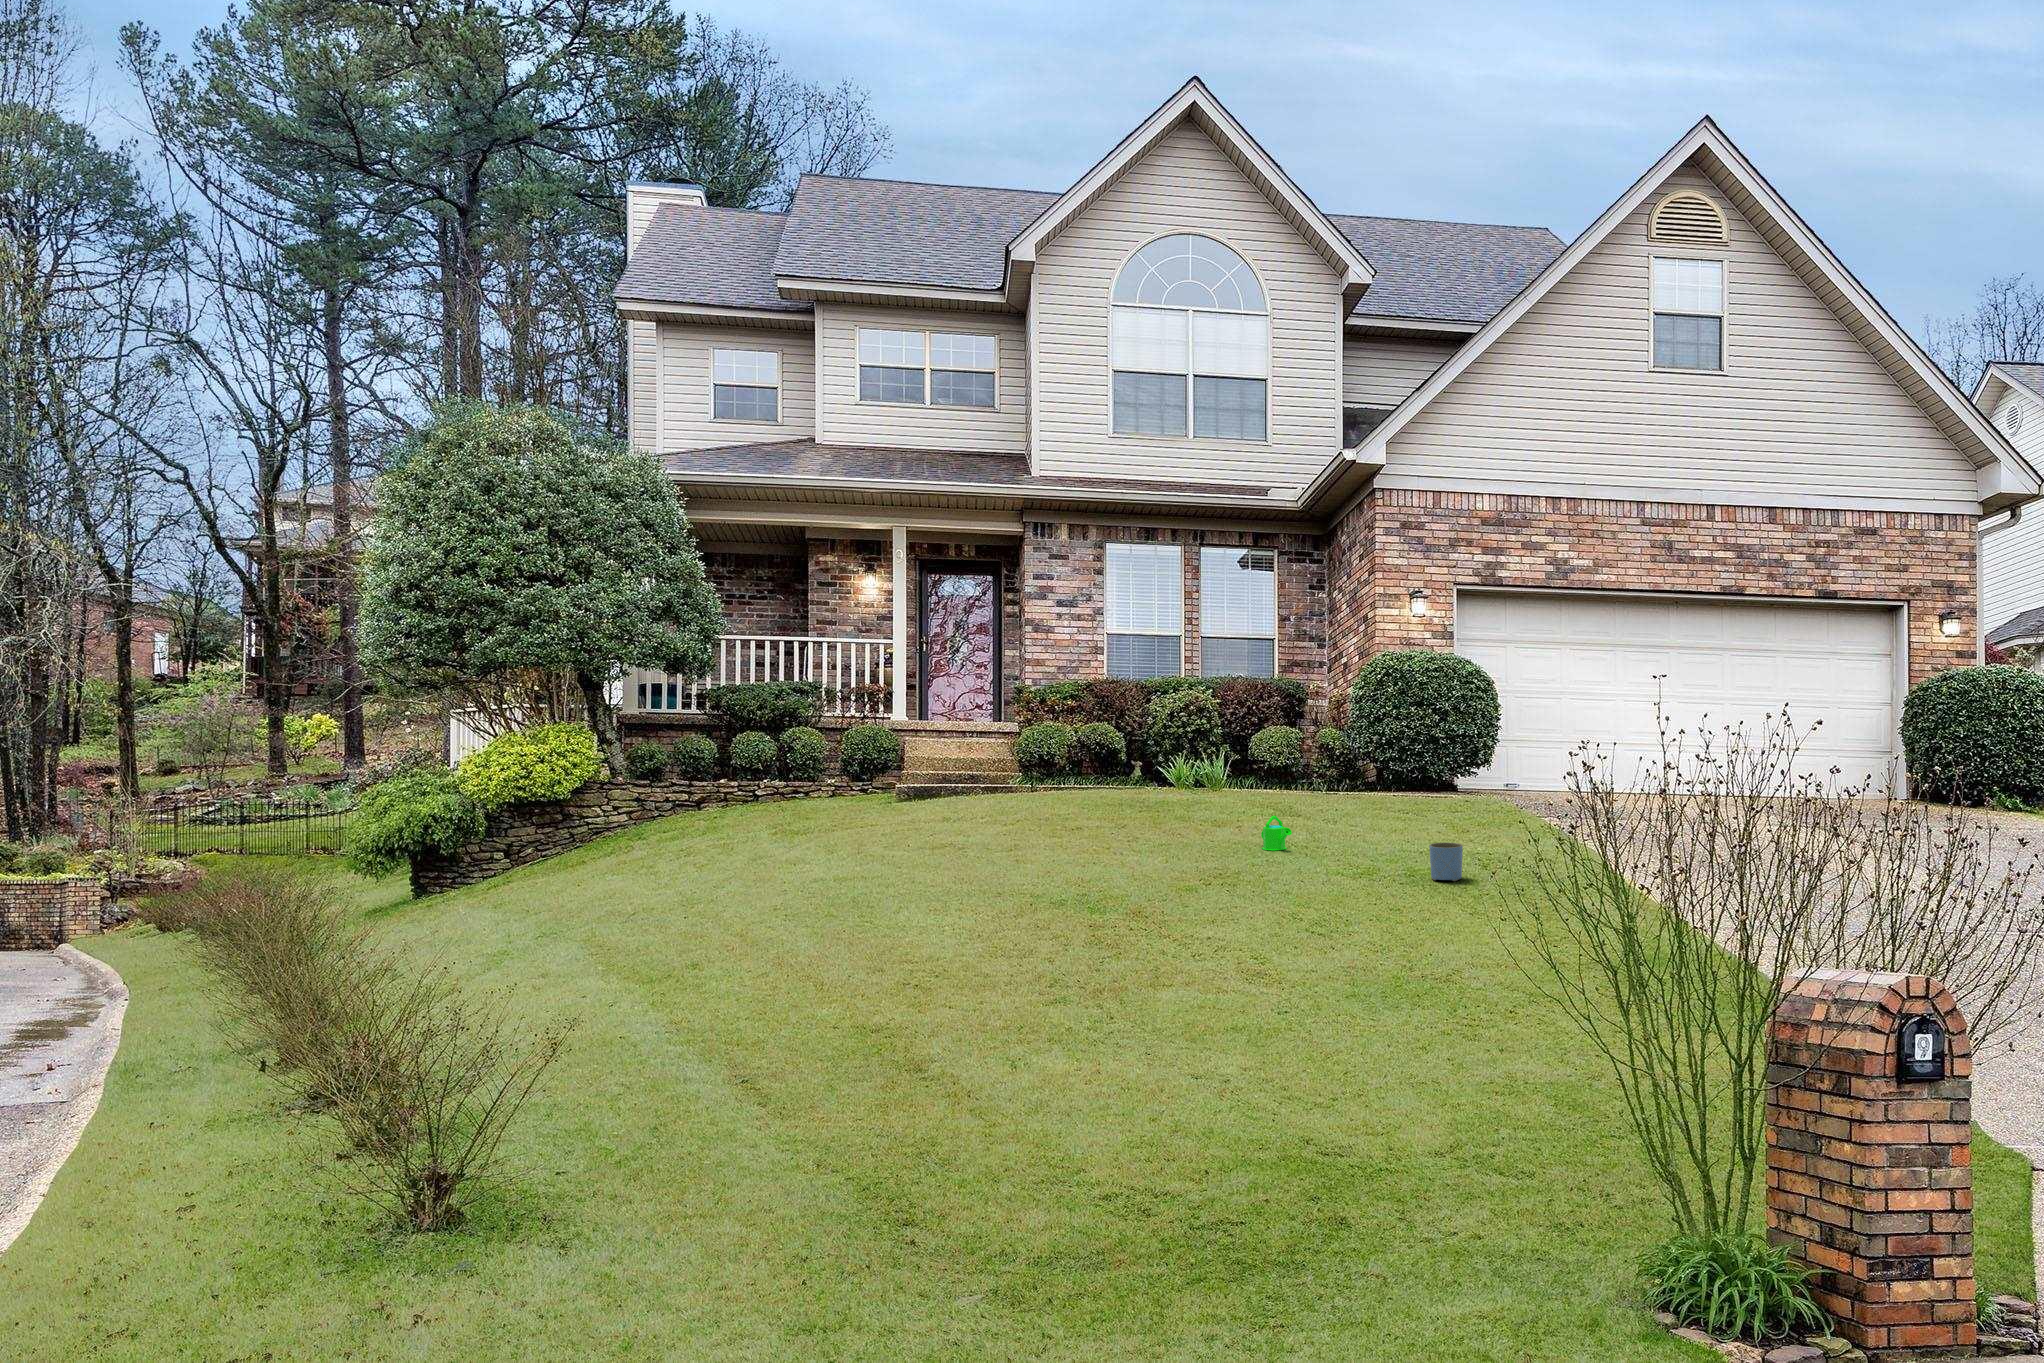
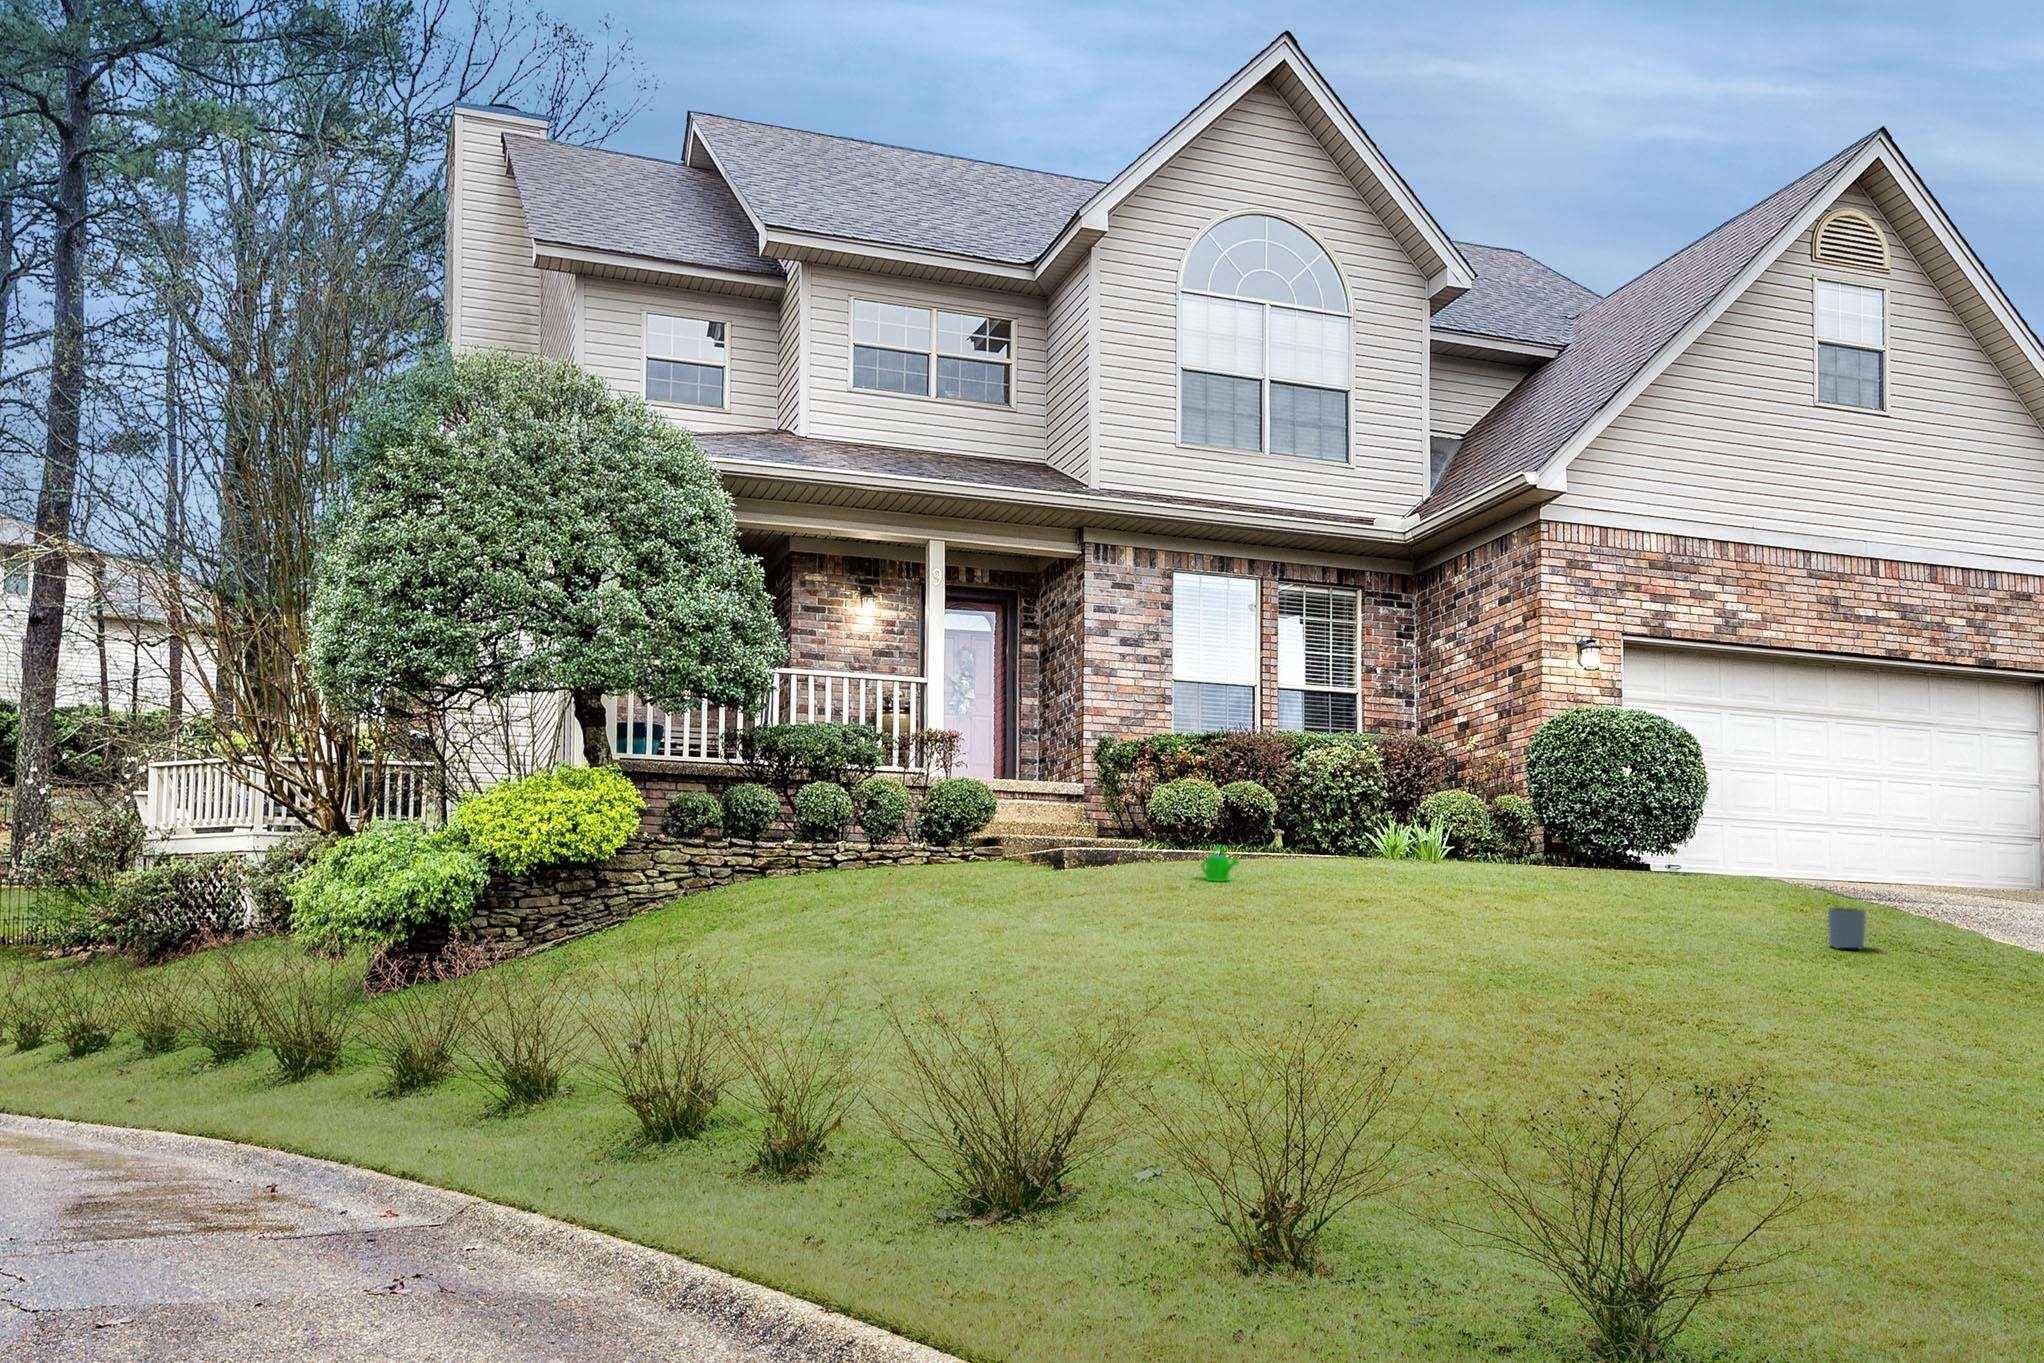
watering can: present [1261,816,1292,851] -> present [1201,846,1239,882]

